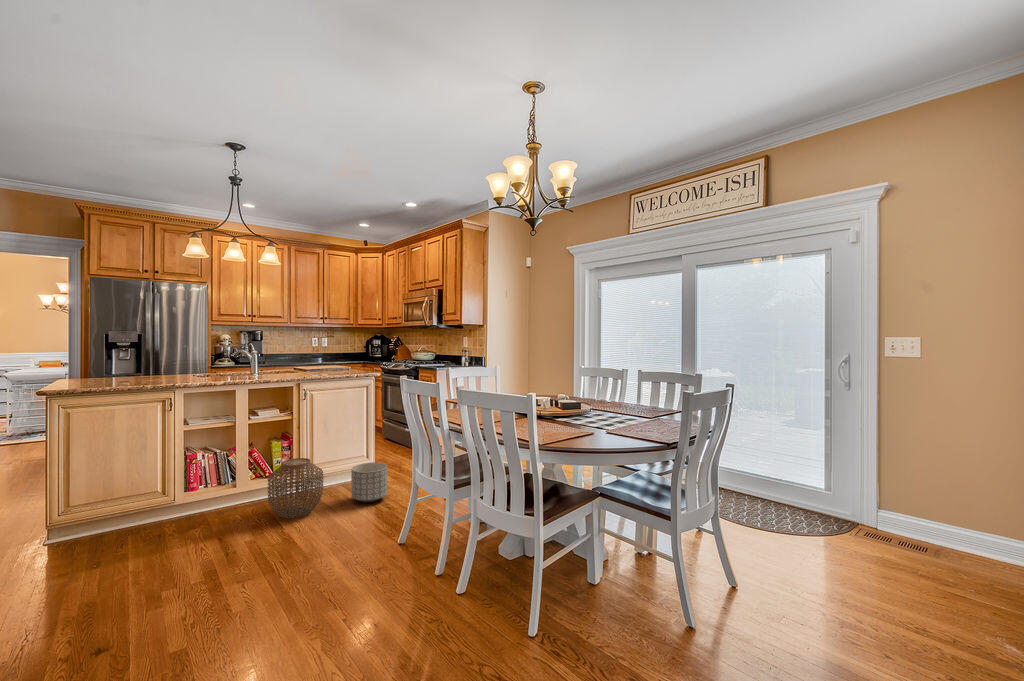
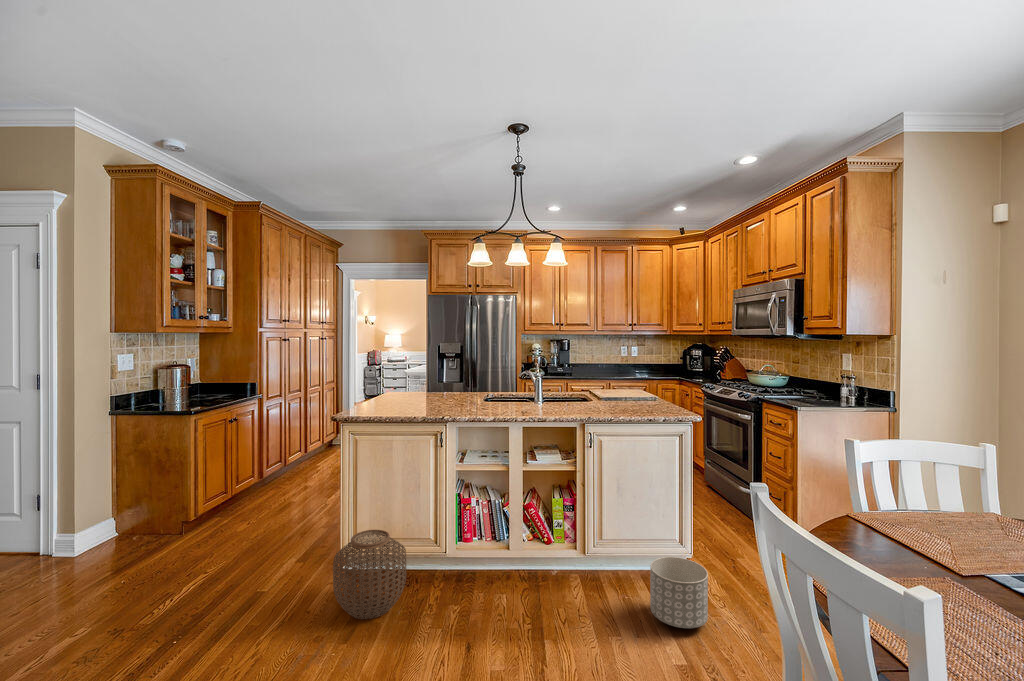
woven basket: present [268,458,323,519] -> present [333,530,406,619]

